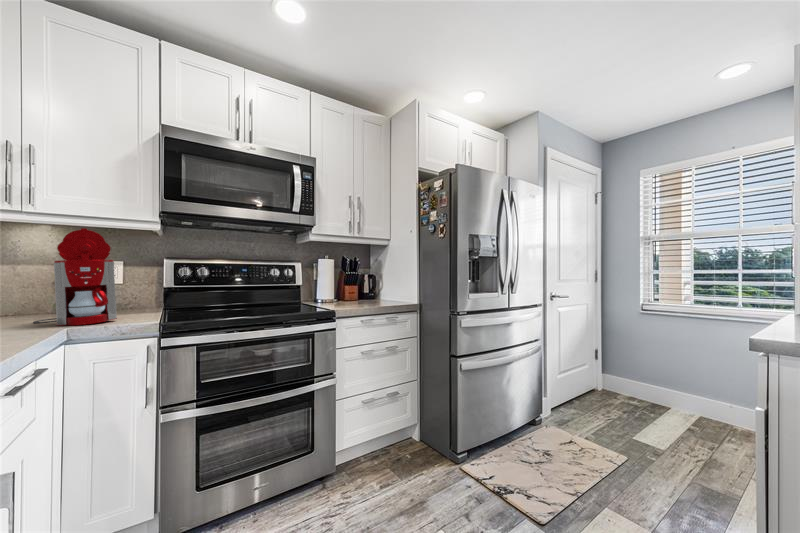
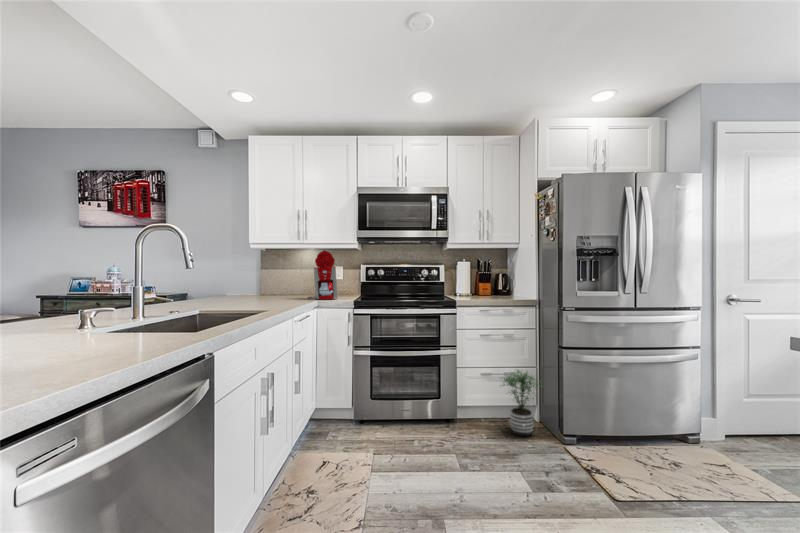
potted plant: none [387,385,441,470] -> present [501,370,540,436]

